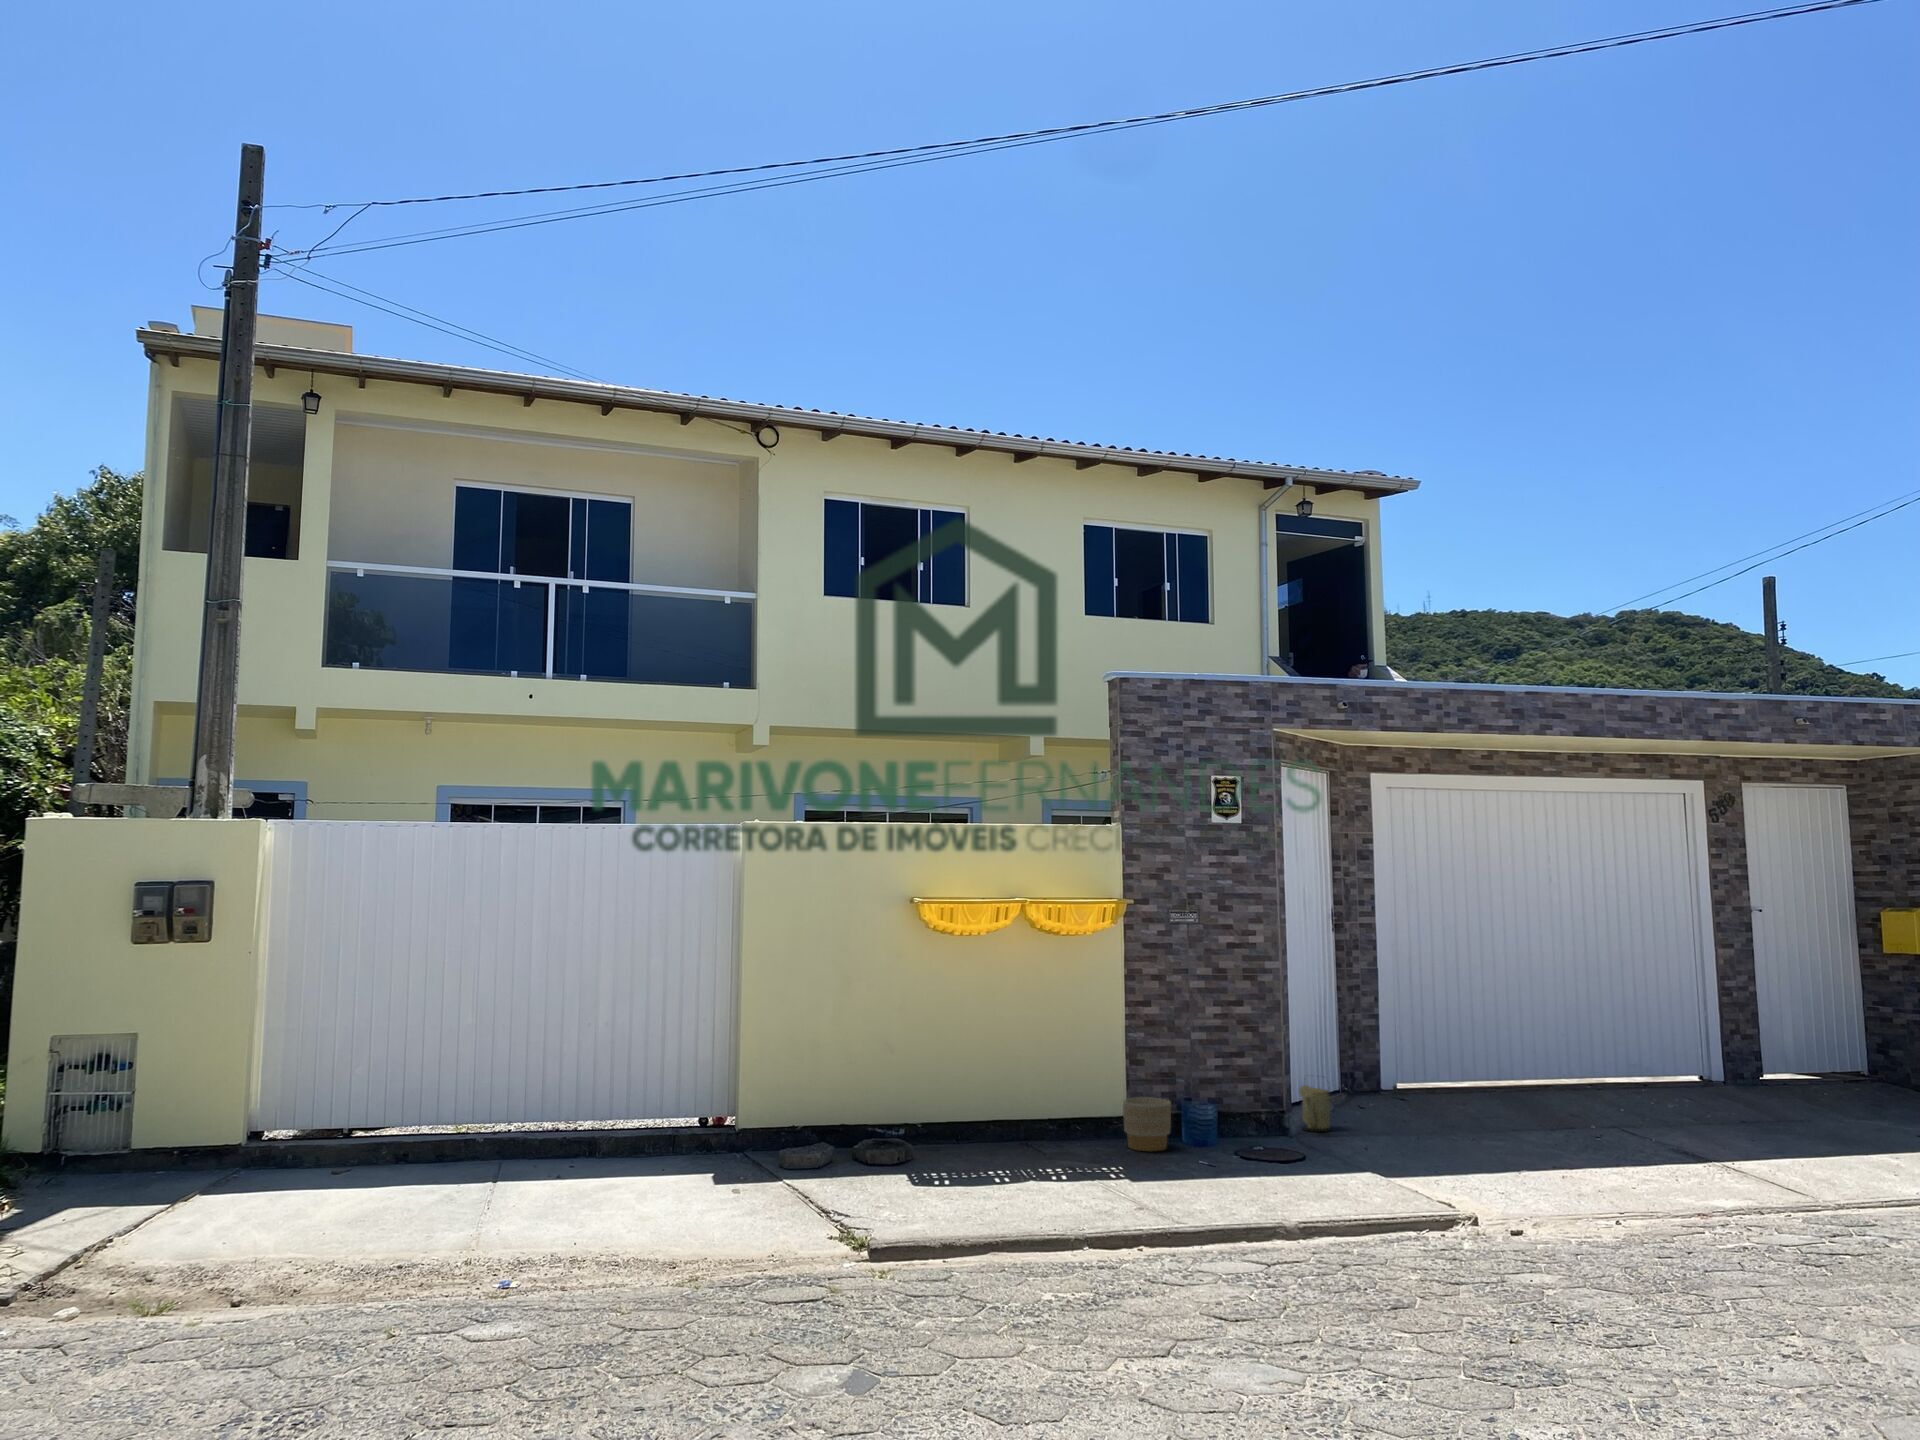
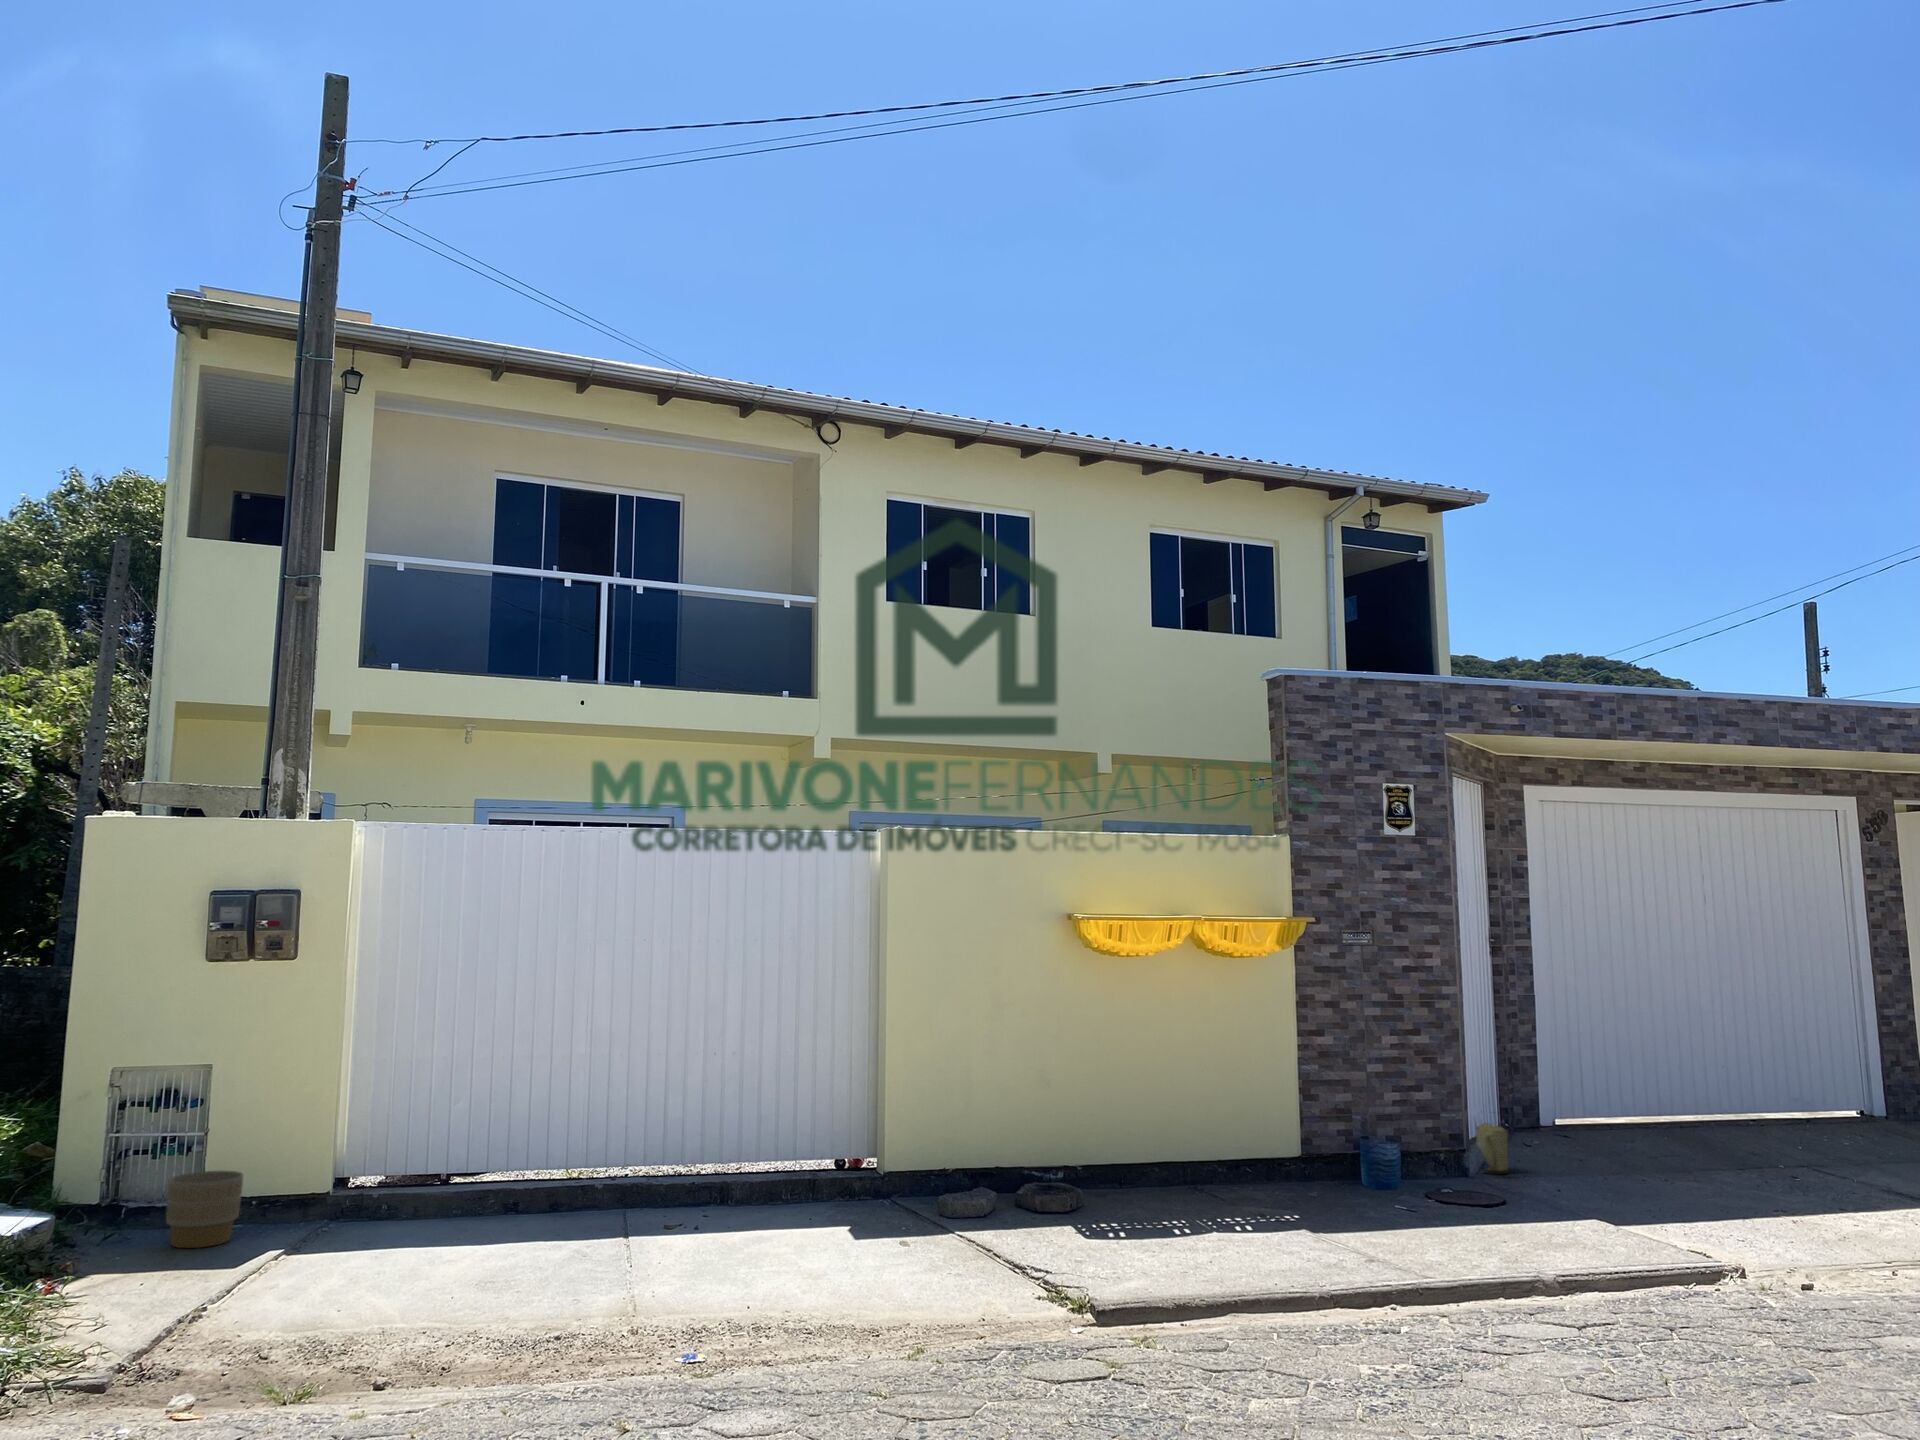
planter: present [1123,1097,1171,1152] -> present [166,1171,243,1248]

